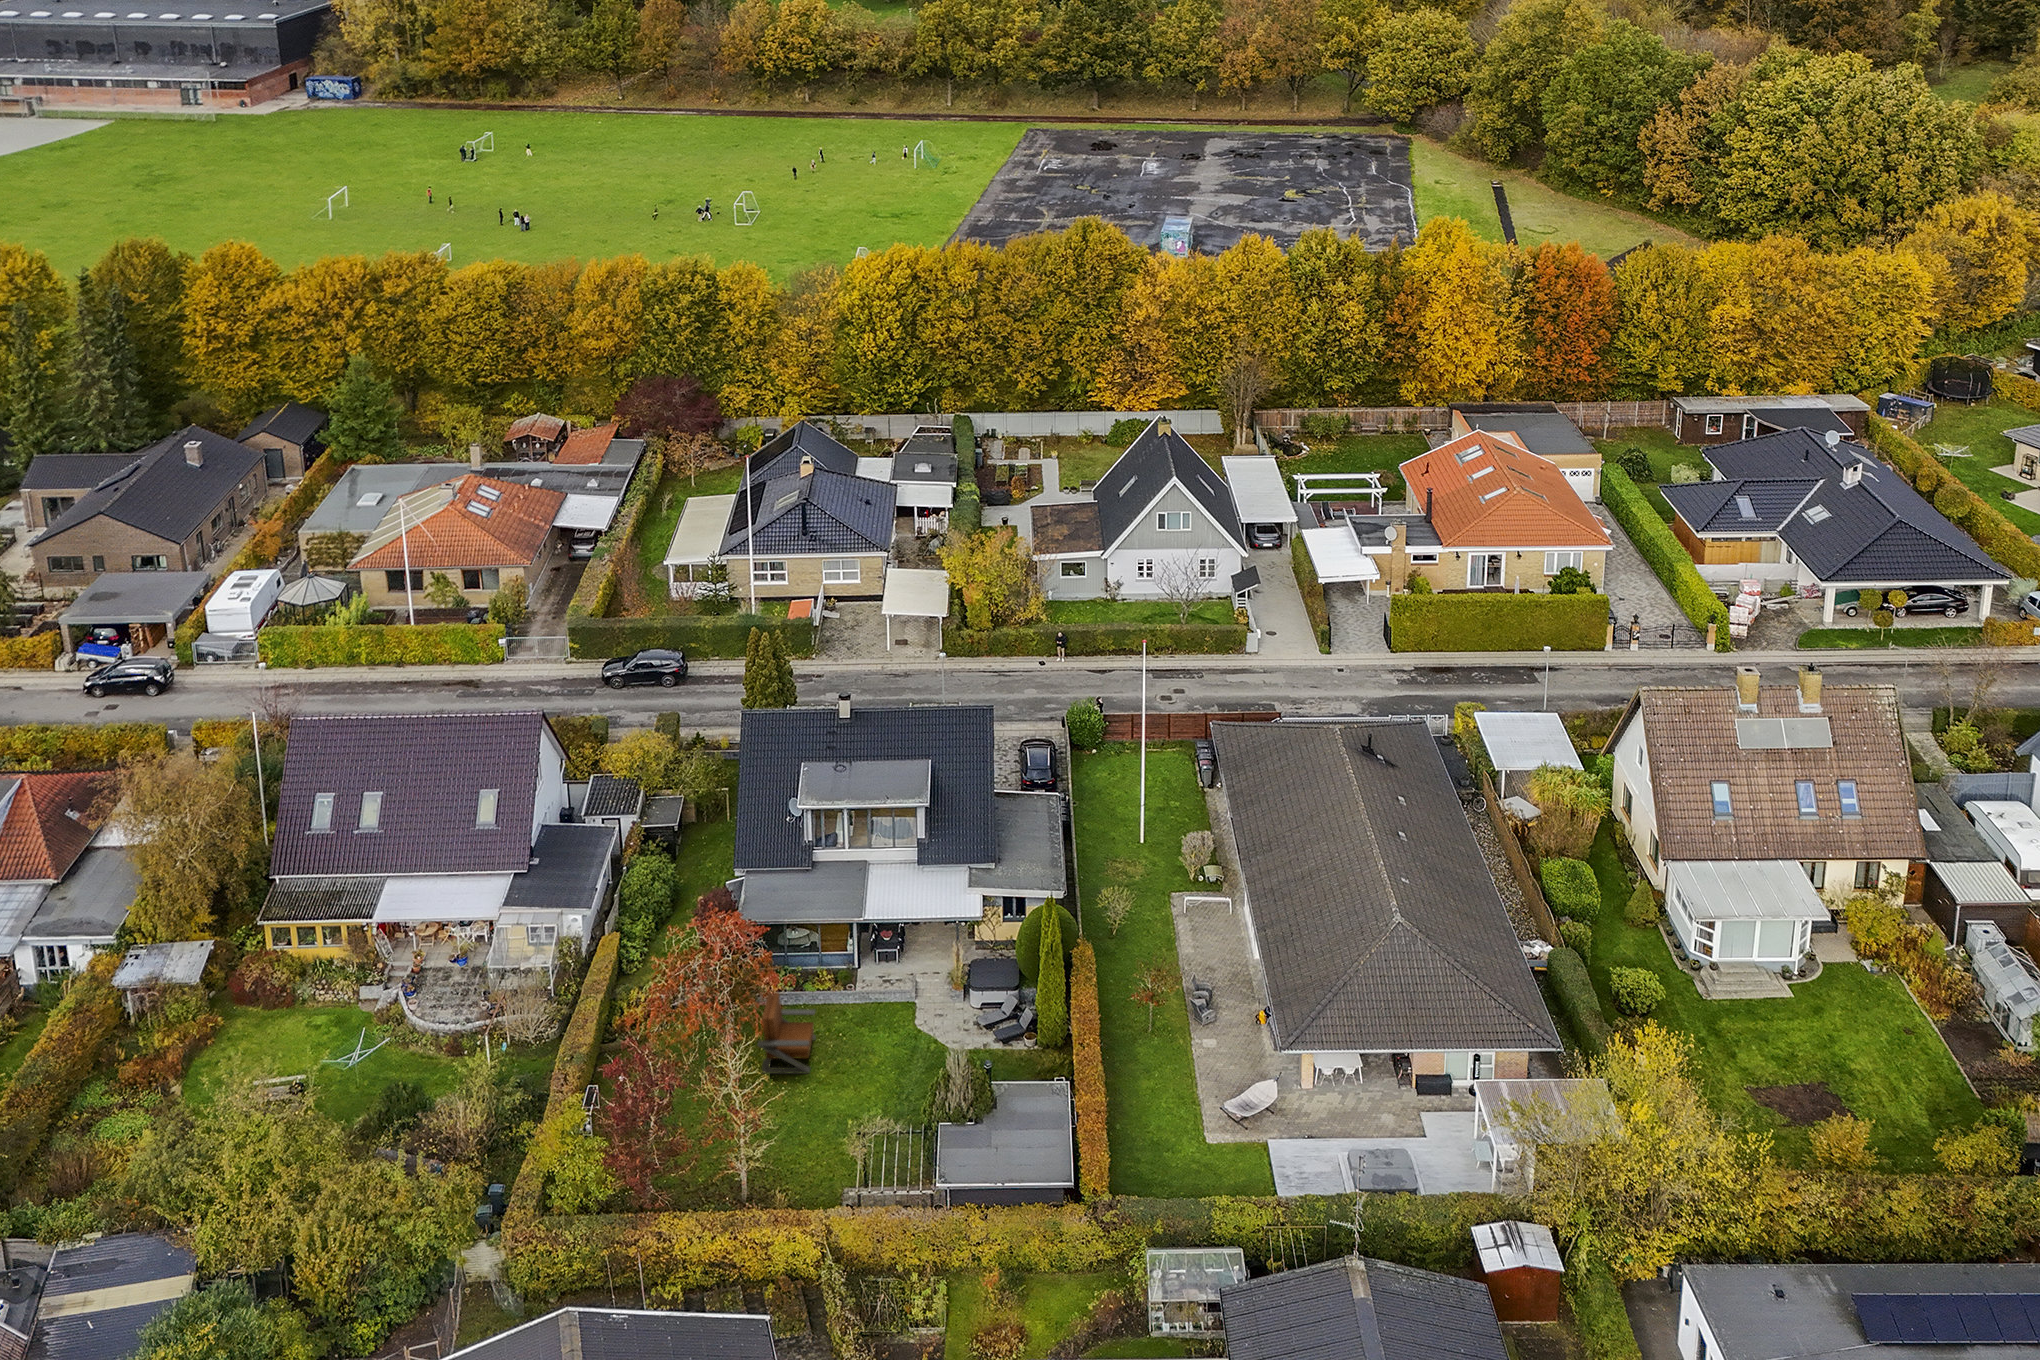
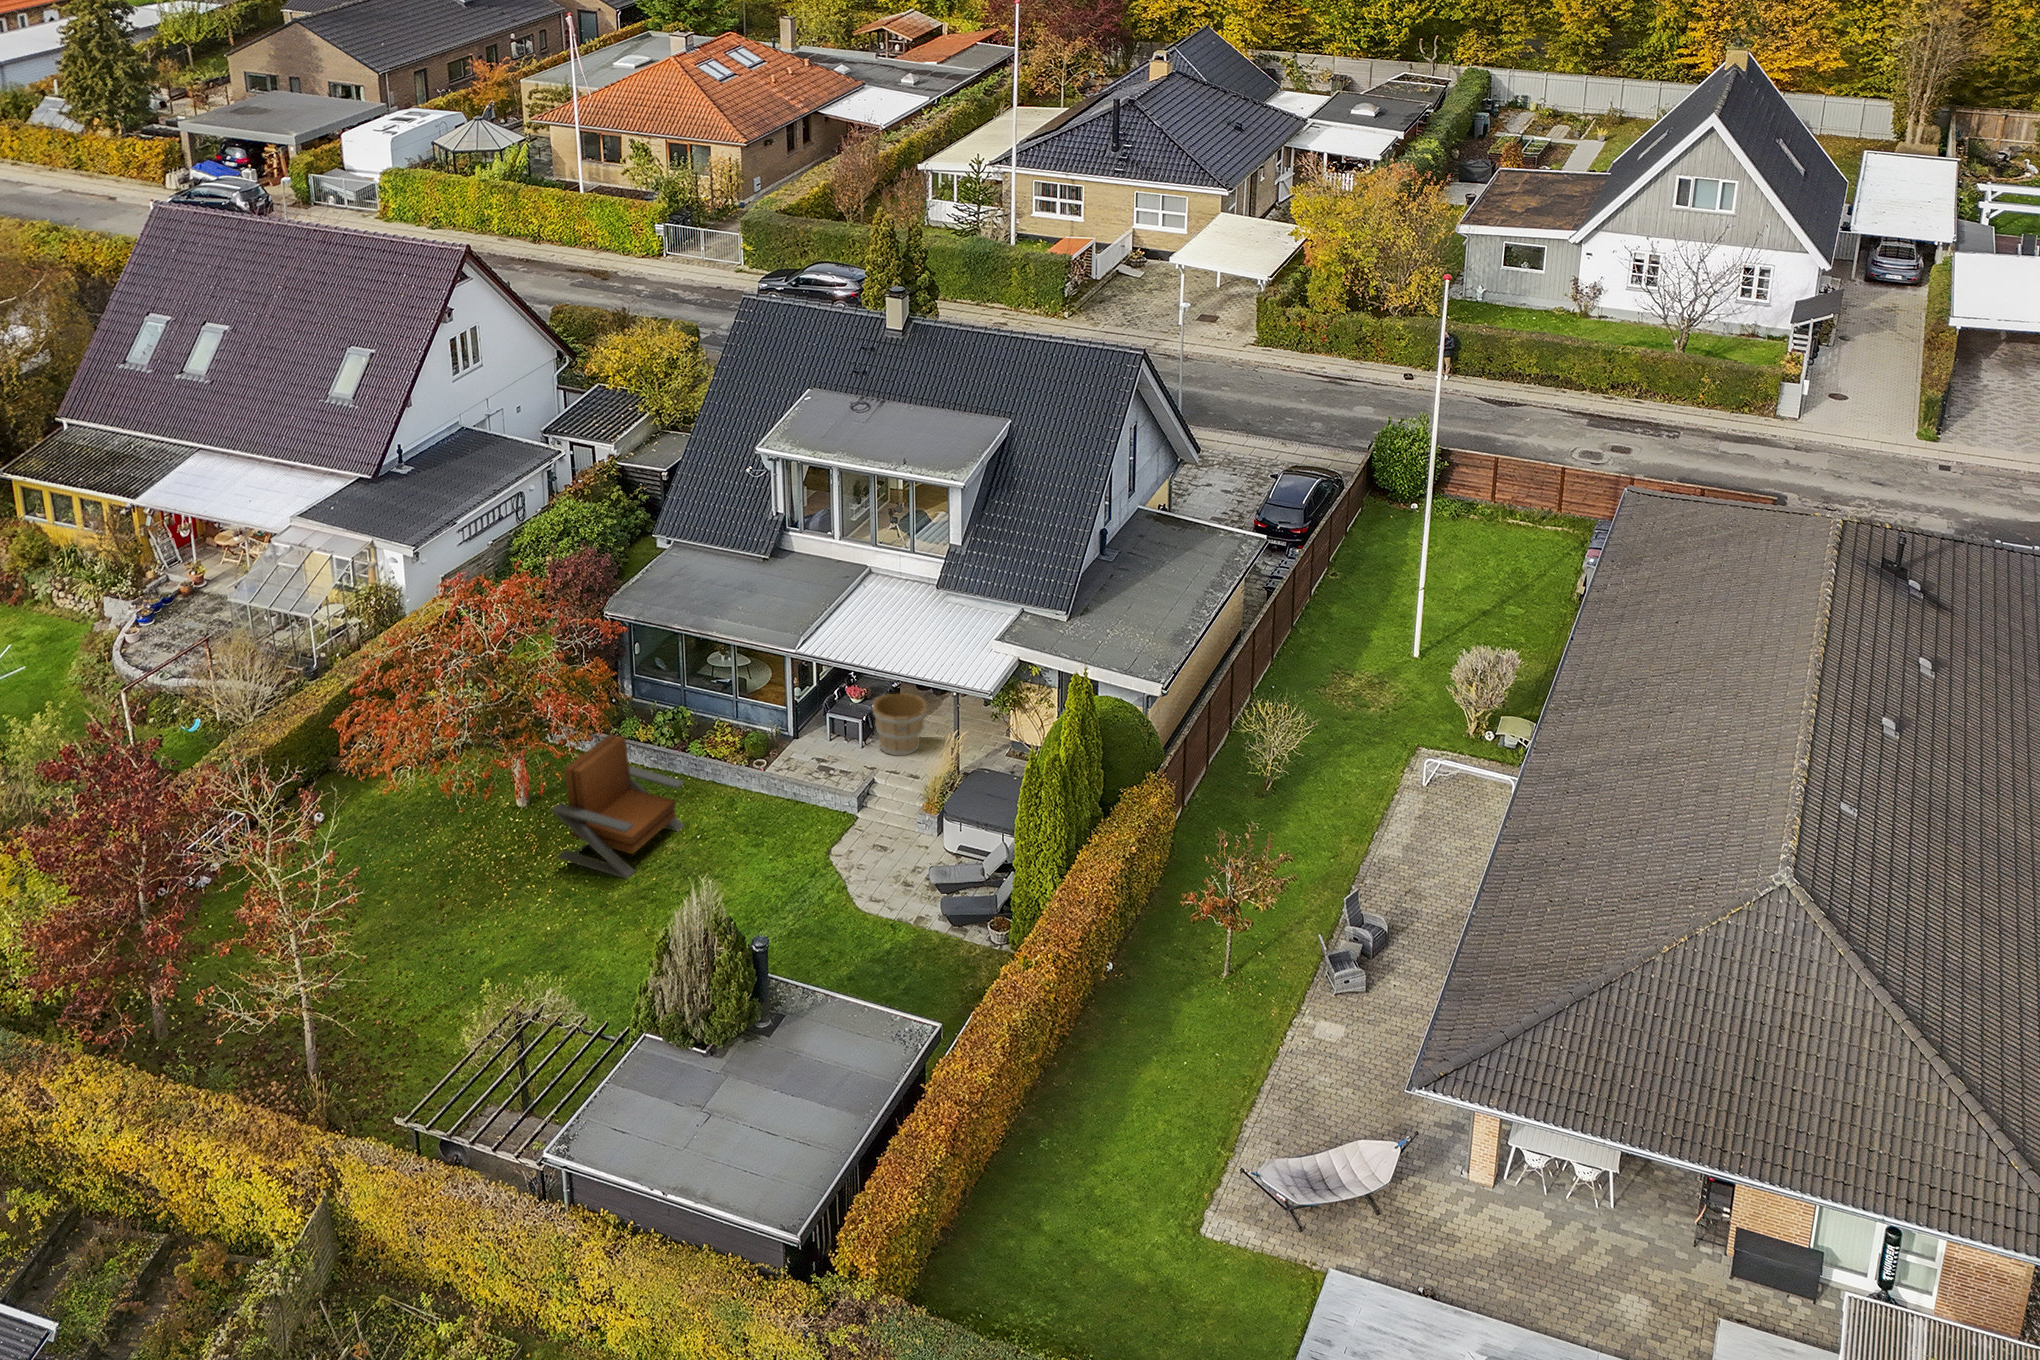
wooden bucket: none [883,927,915,966] -> present [872,693,927,756]

